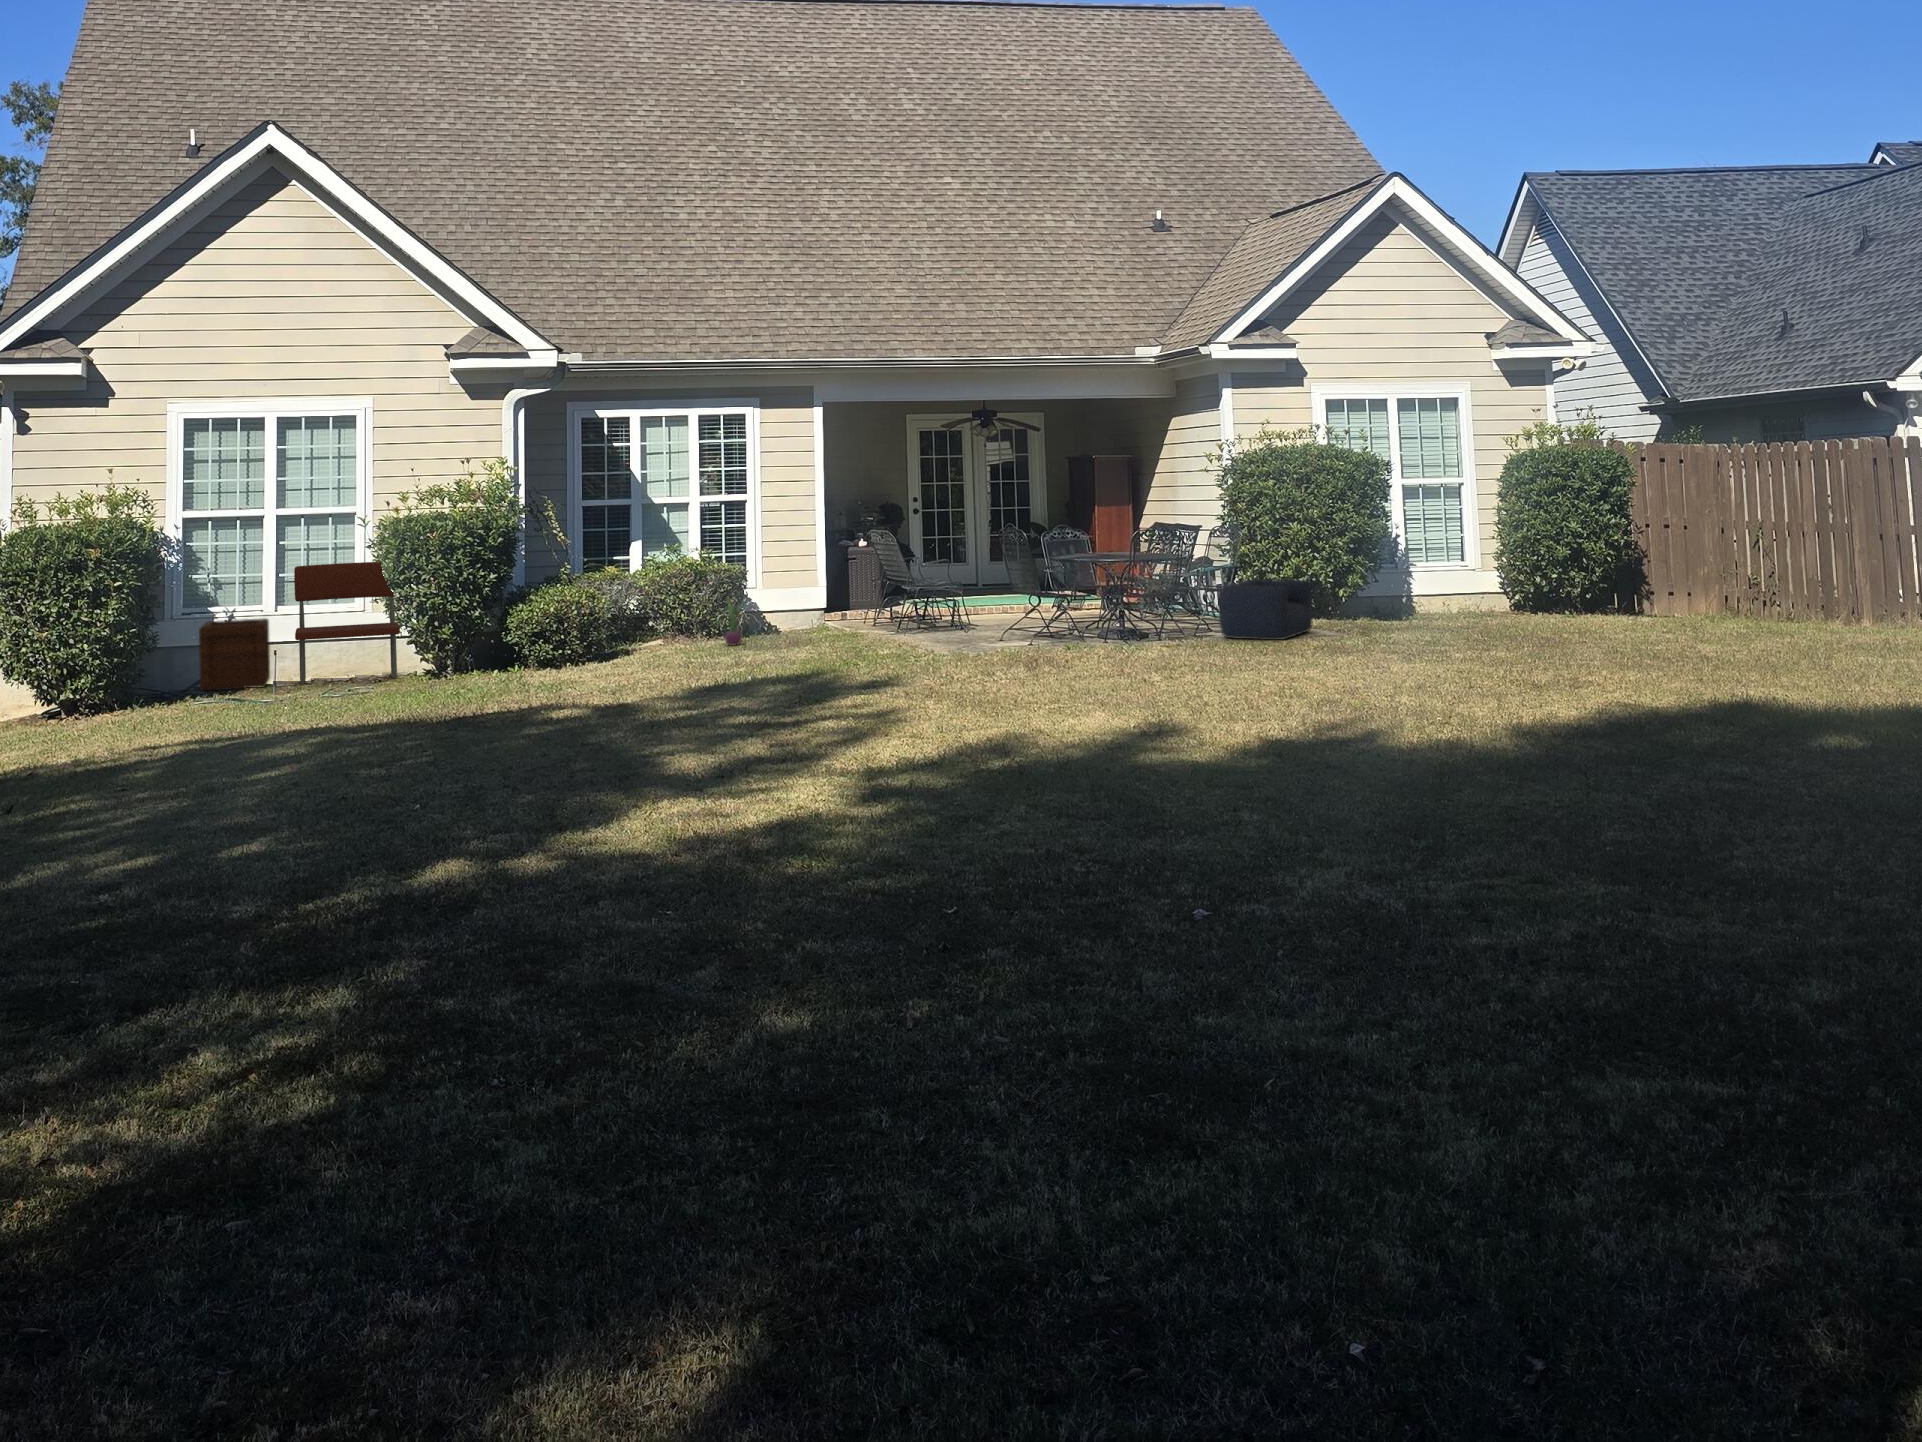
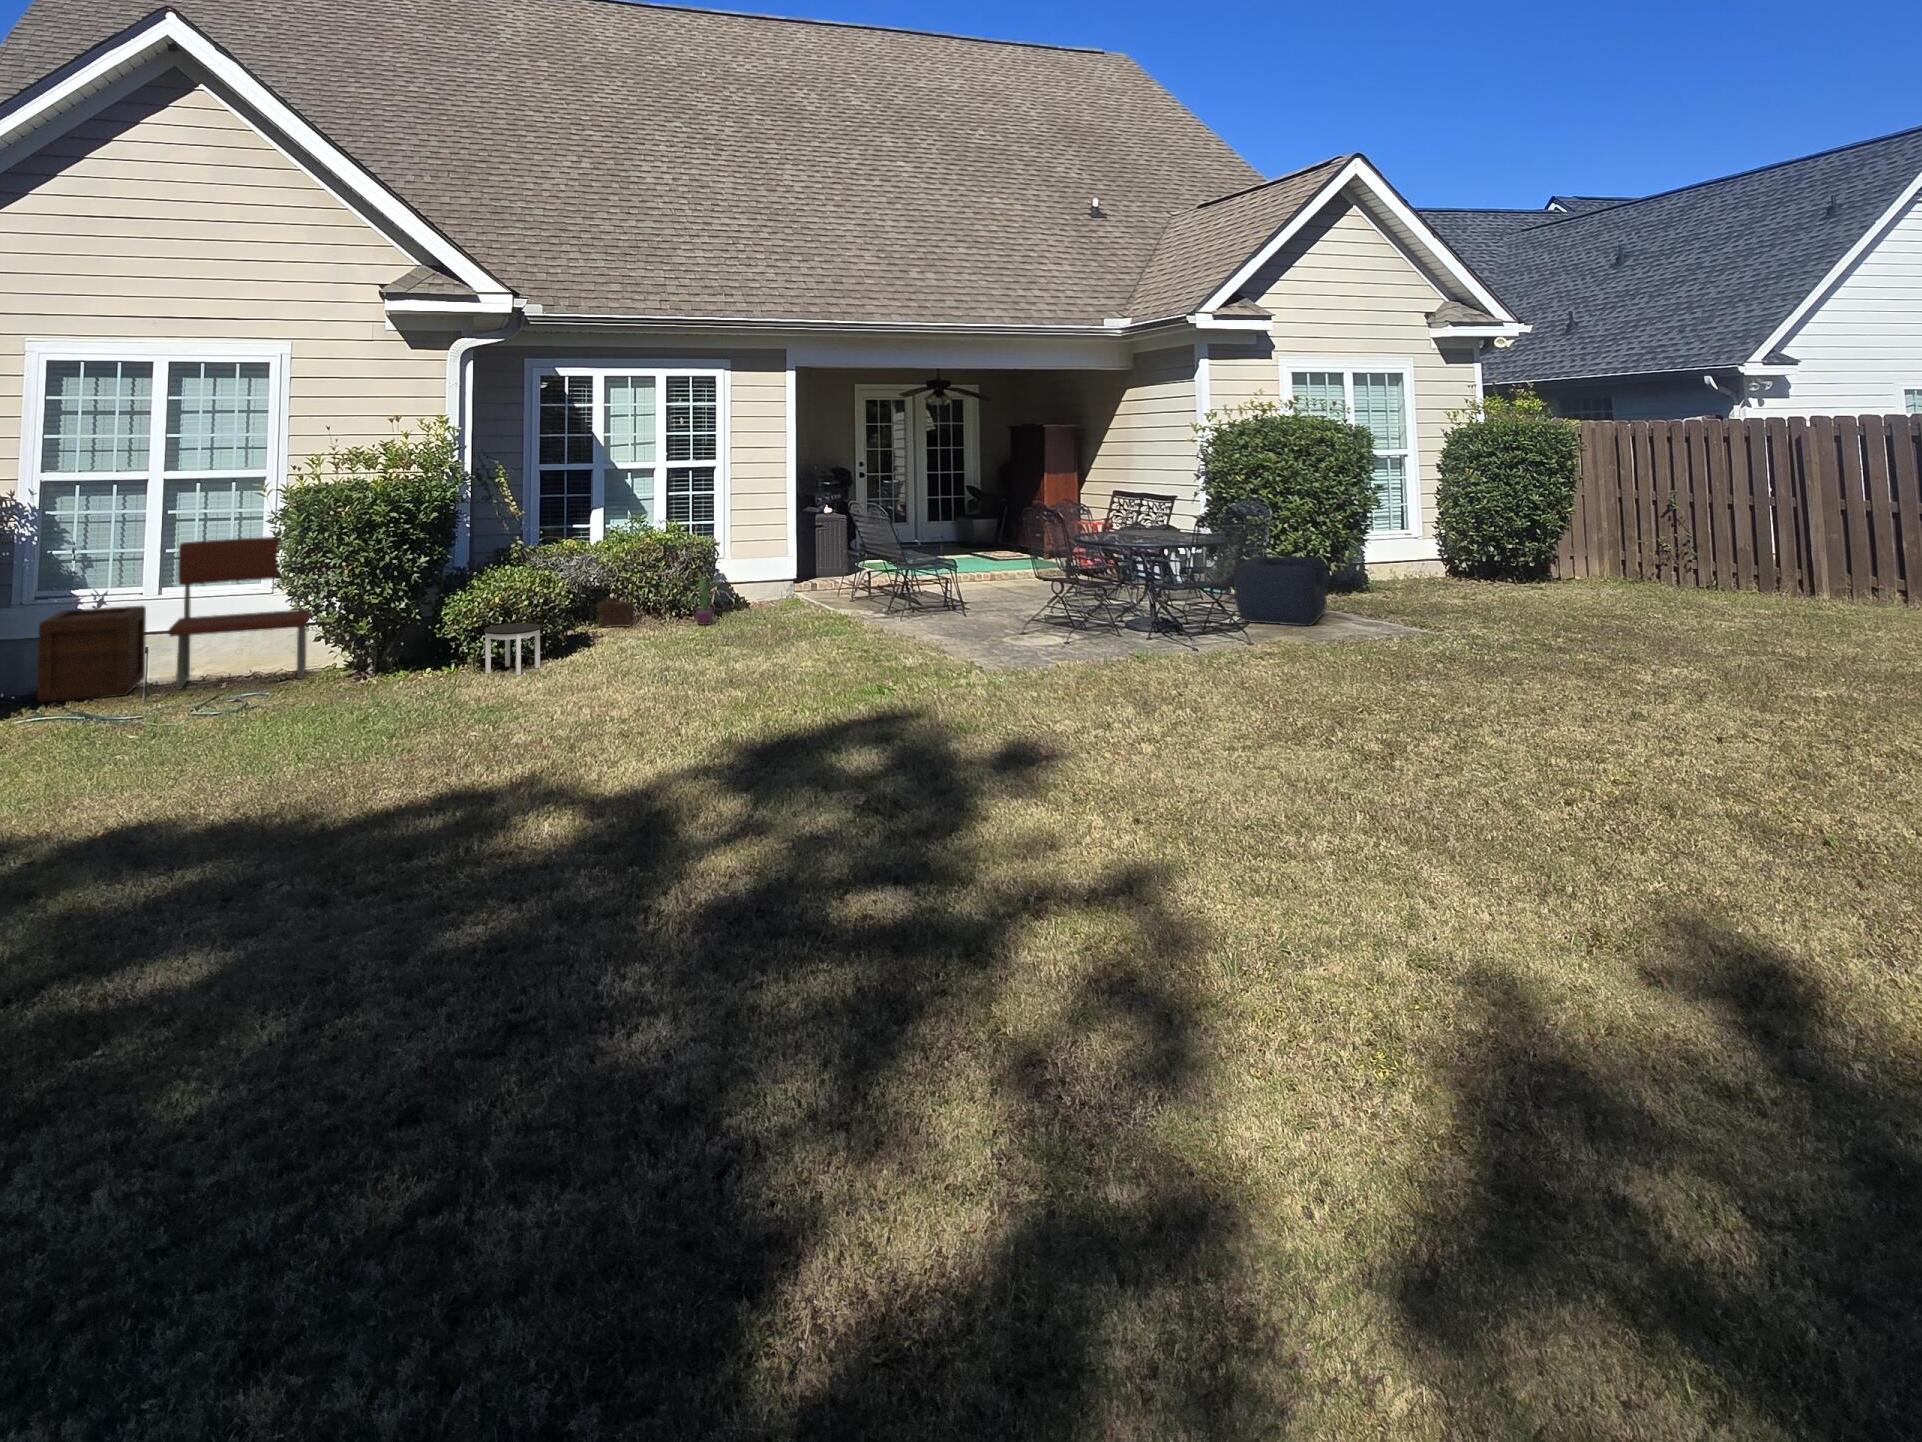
basket: none [629,618,671,648] -> present [596,594,635,627]
round table: none [542,634,589,674] -> present [484,623,541,675]

